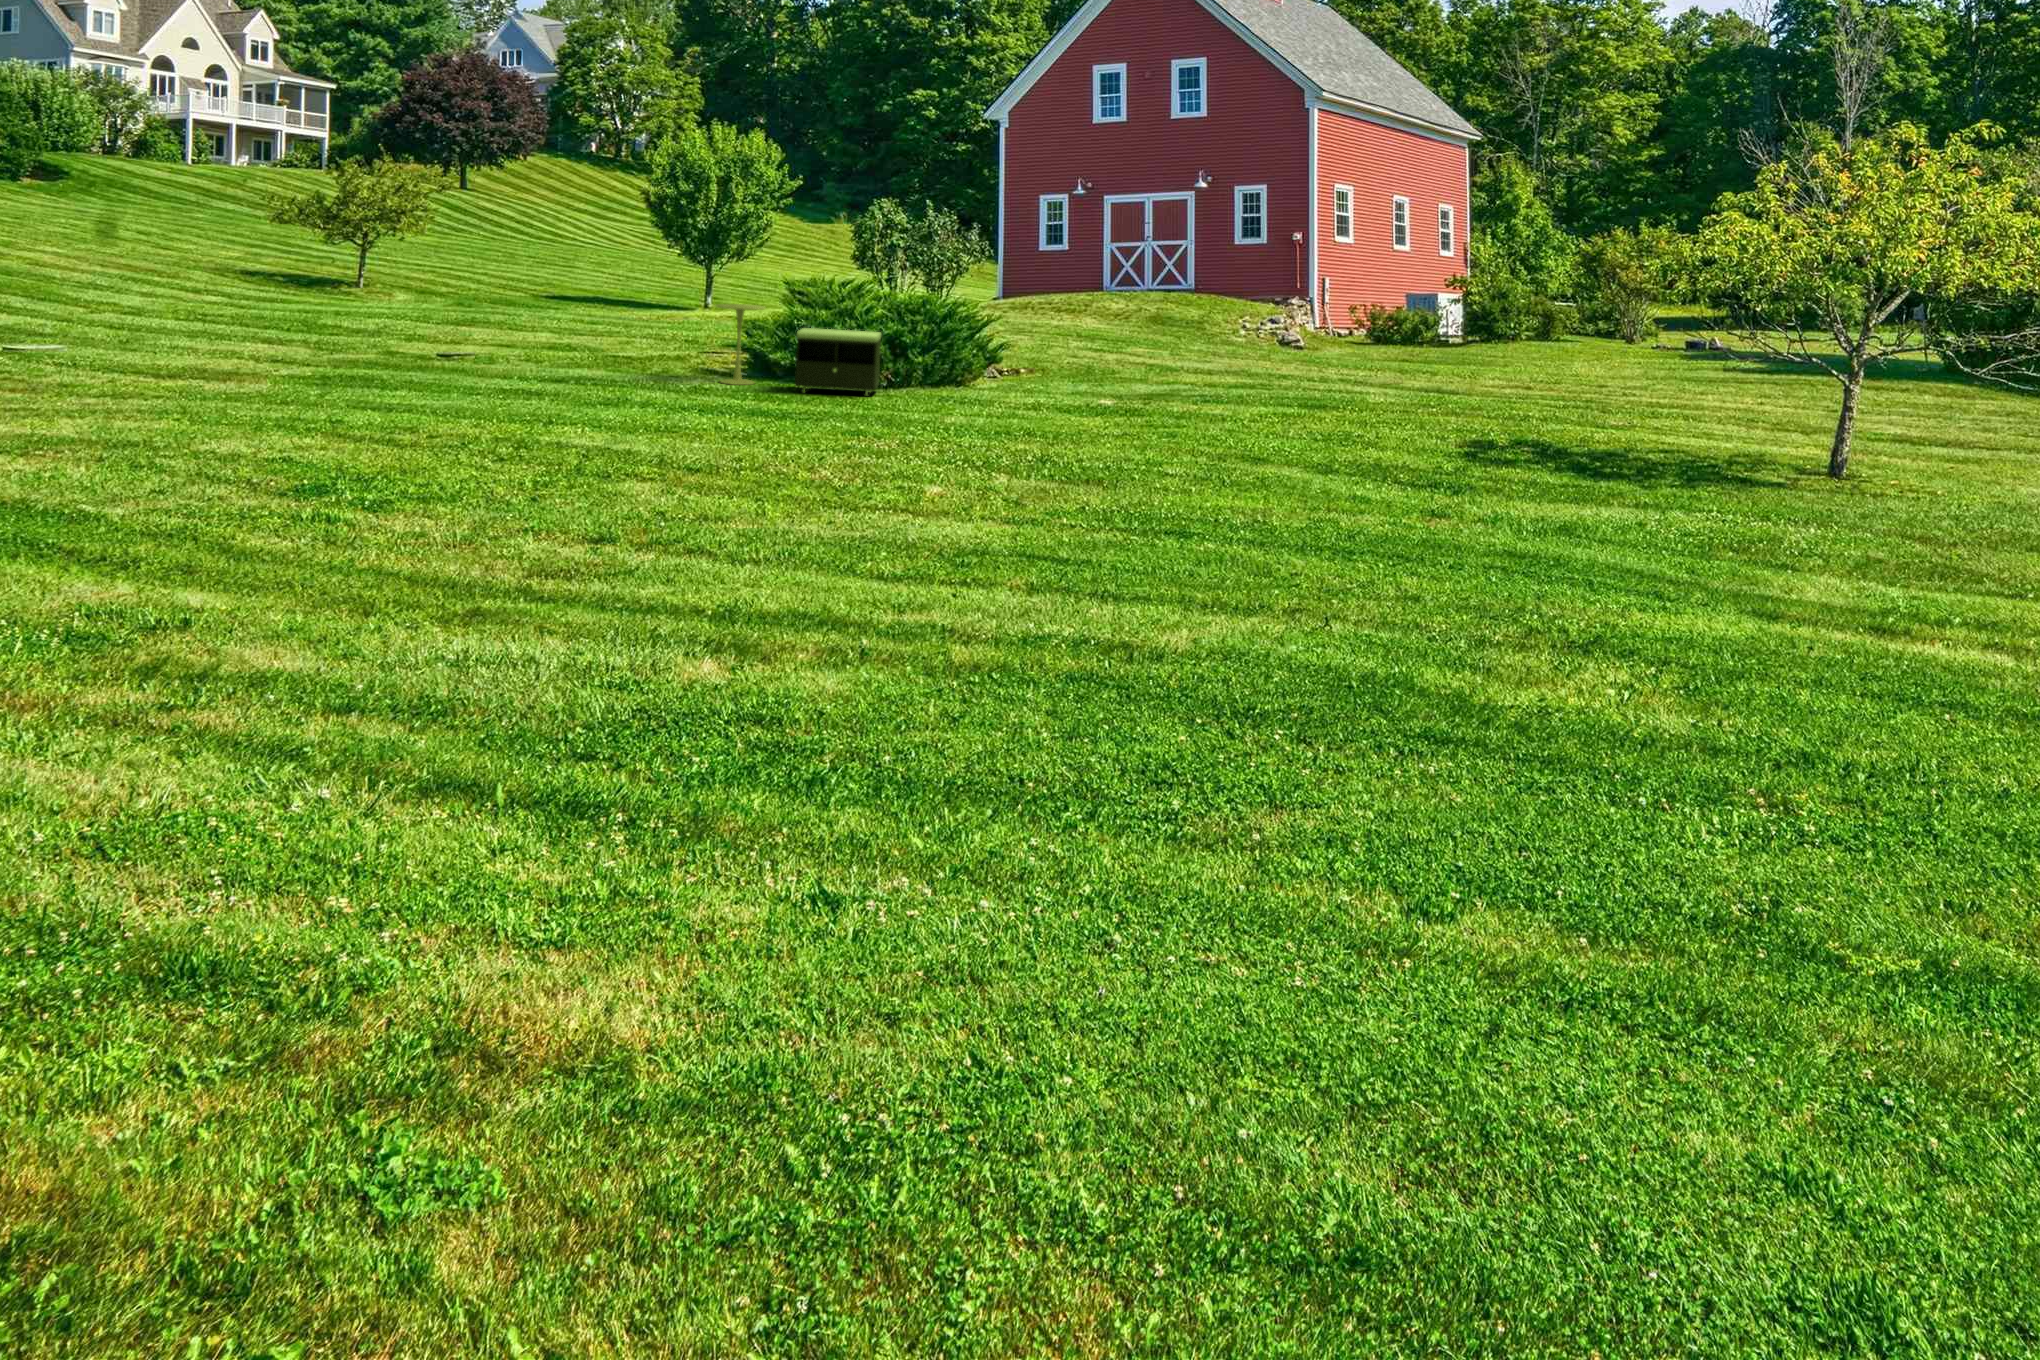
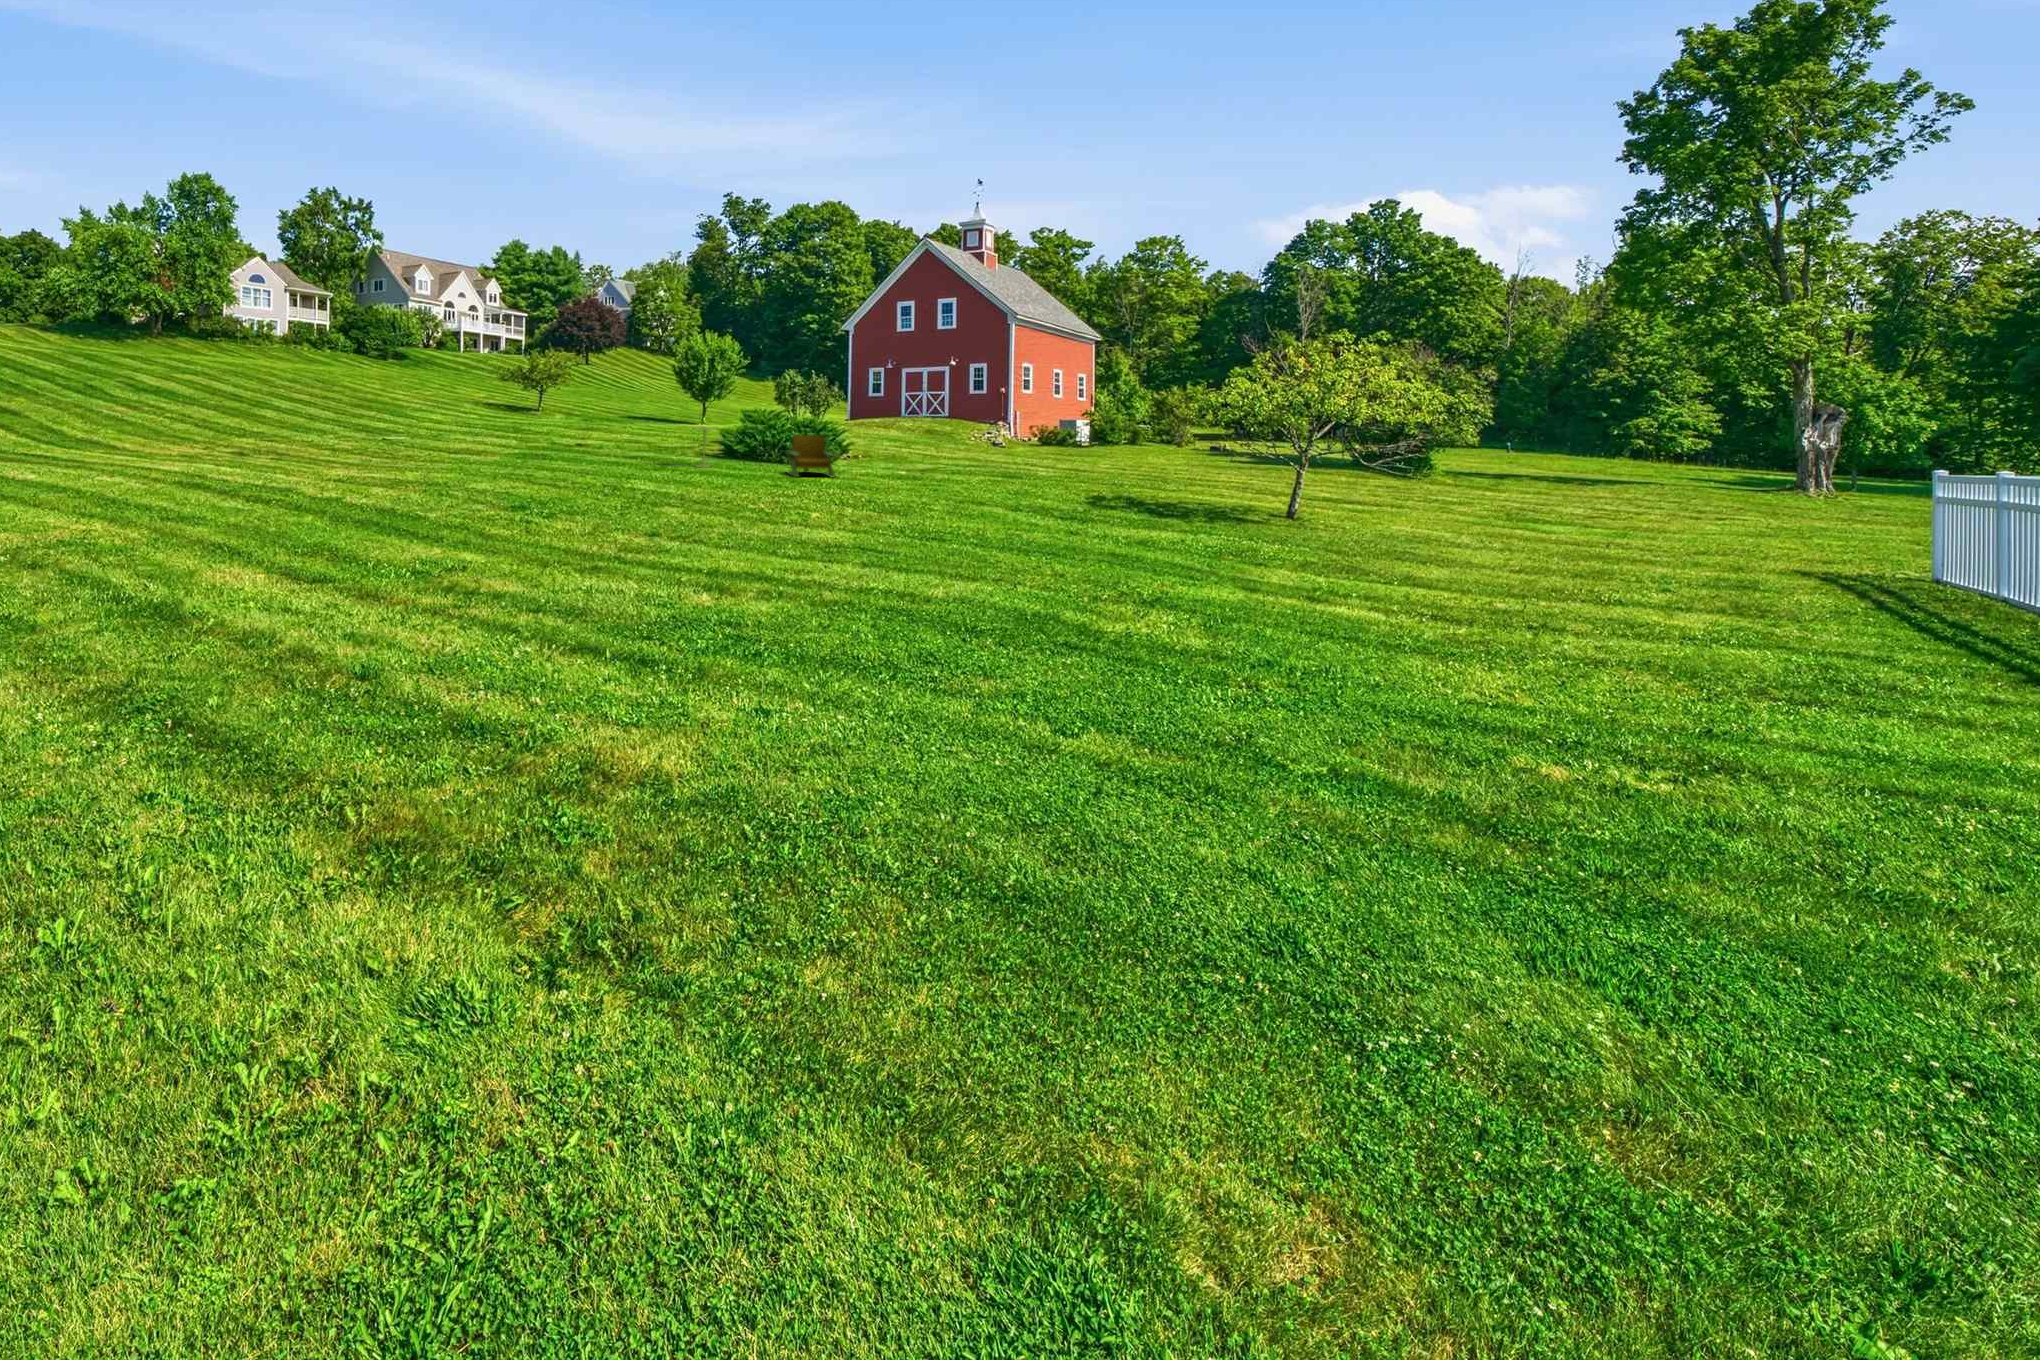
lounge chair: none [901,321,1002,404] -> present [787,435,835,477]
storage bench: present [795,328,881,396] -> none [732,439,775,473]

